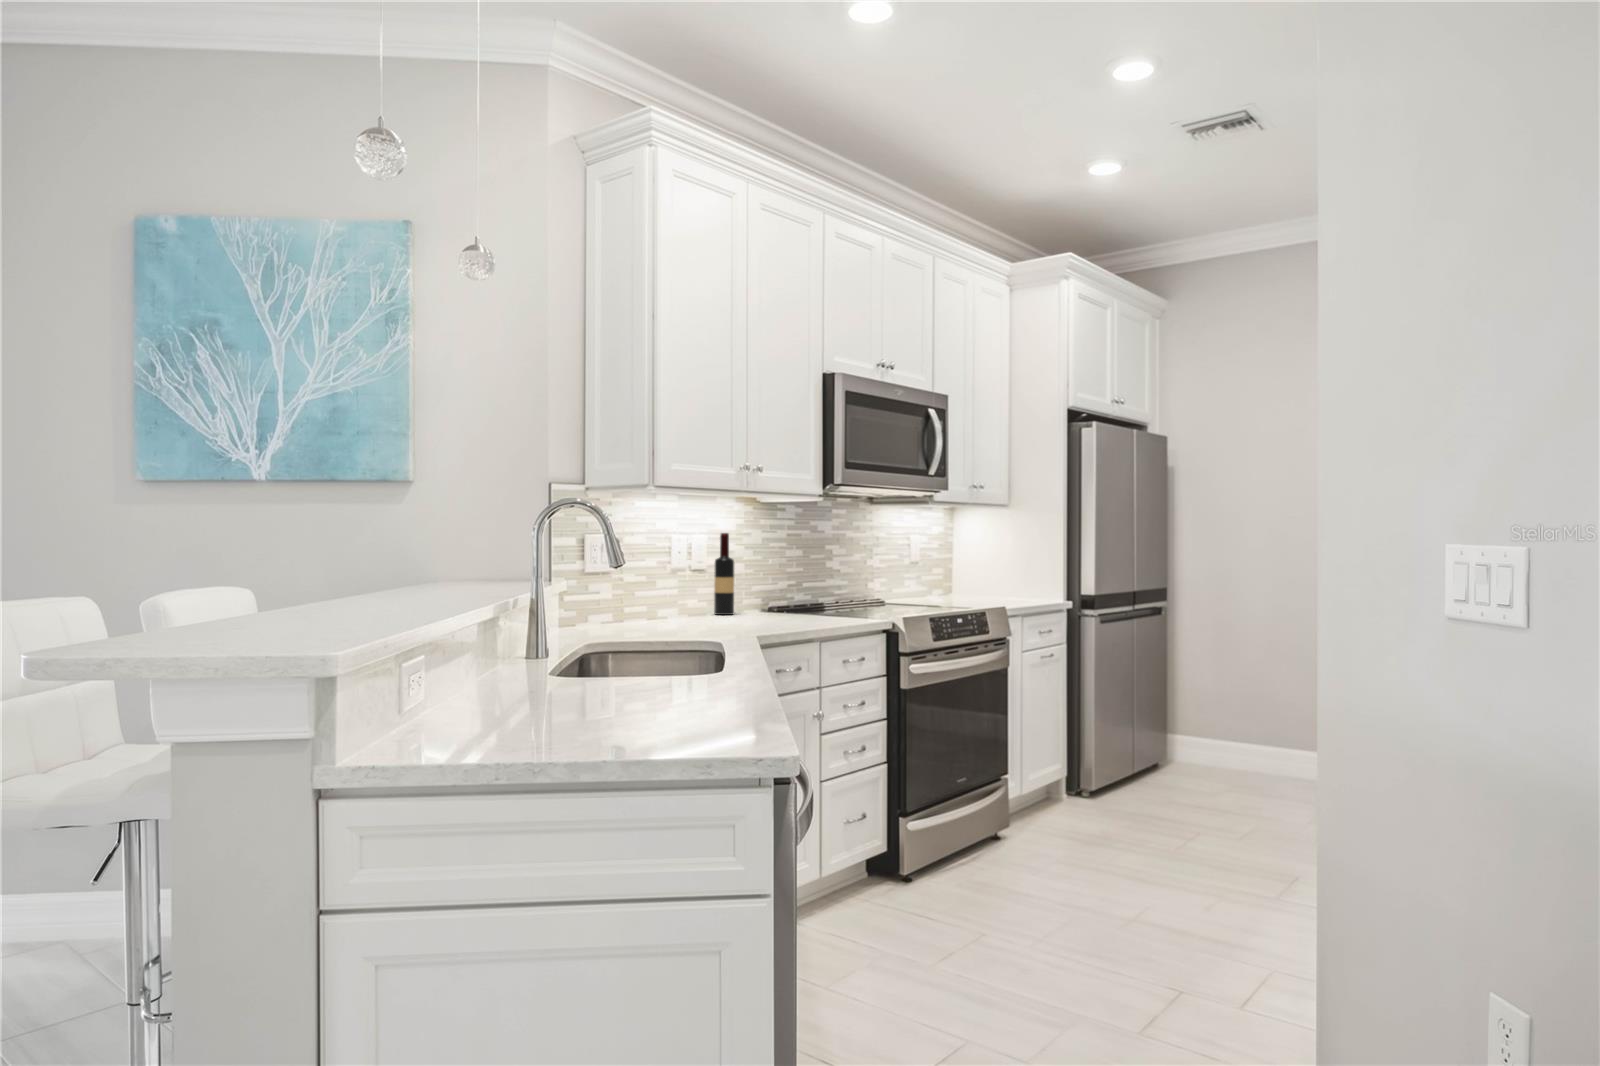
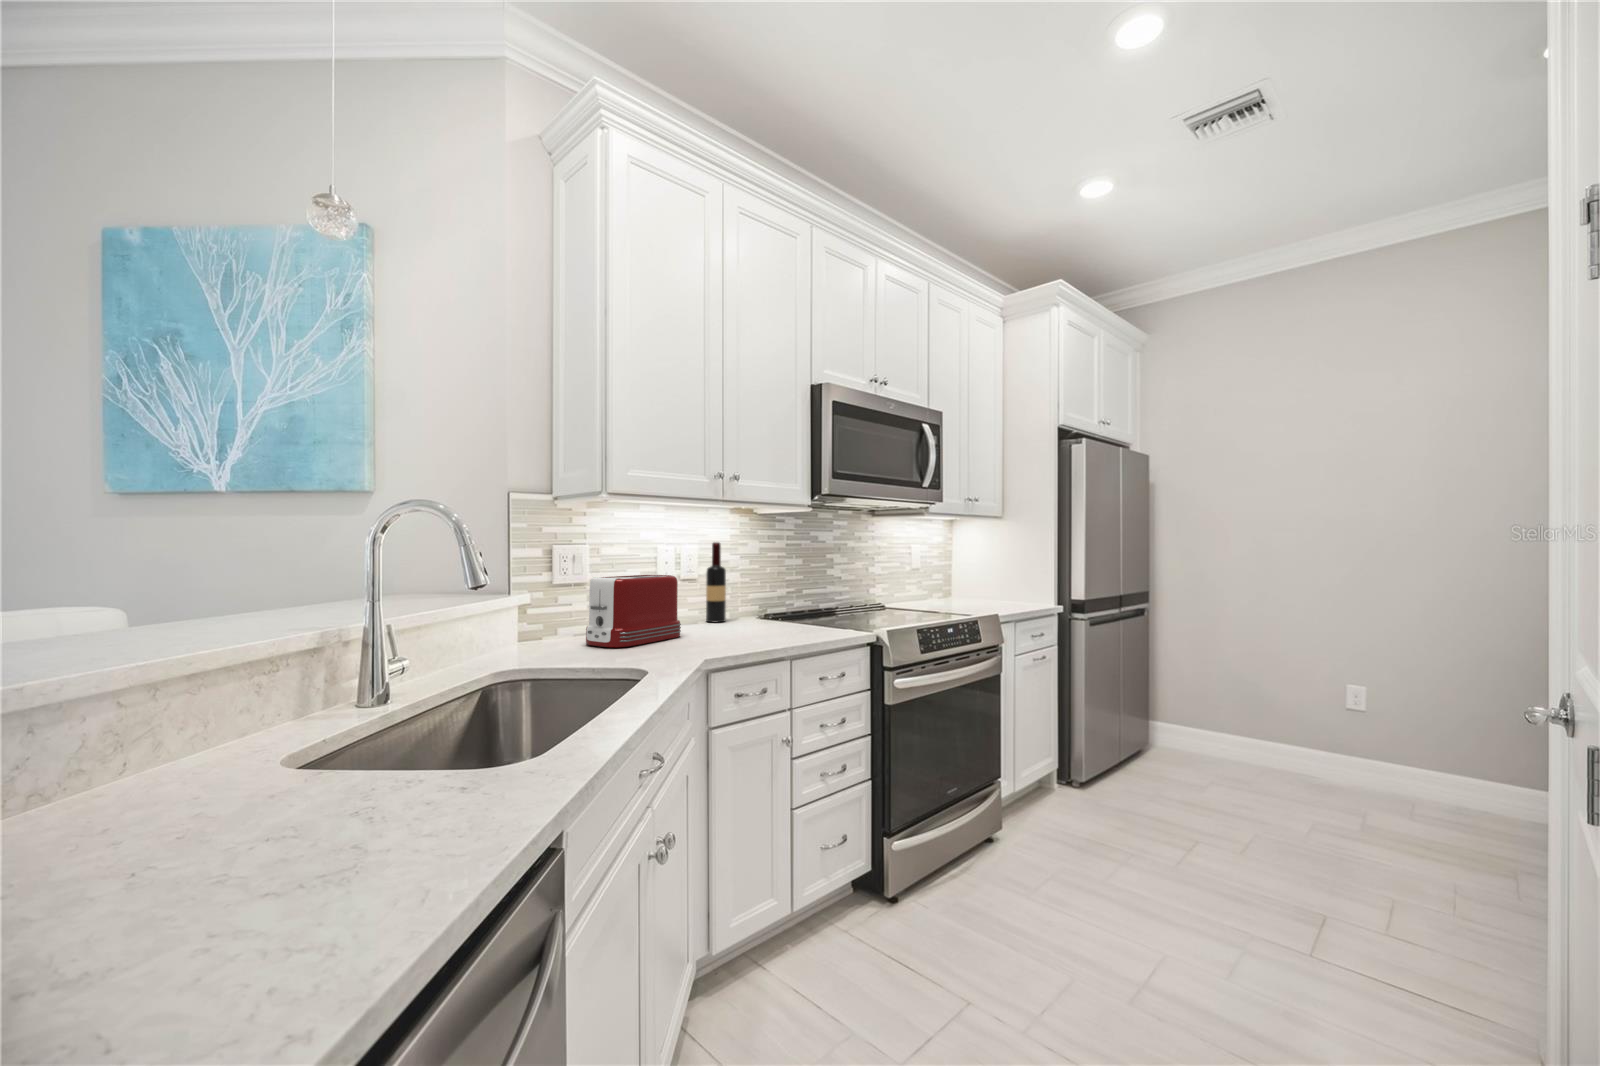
toaster: none [627,564,710,629] -> present [586,575,681,647]

